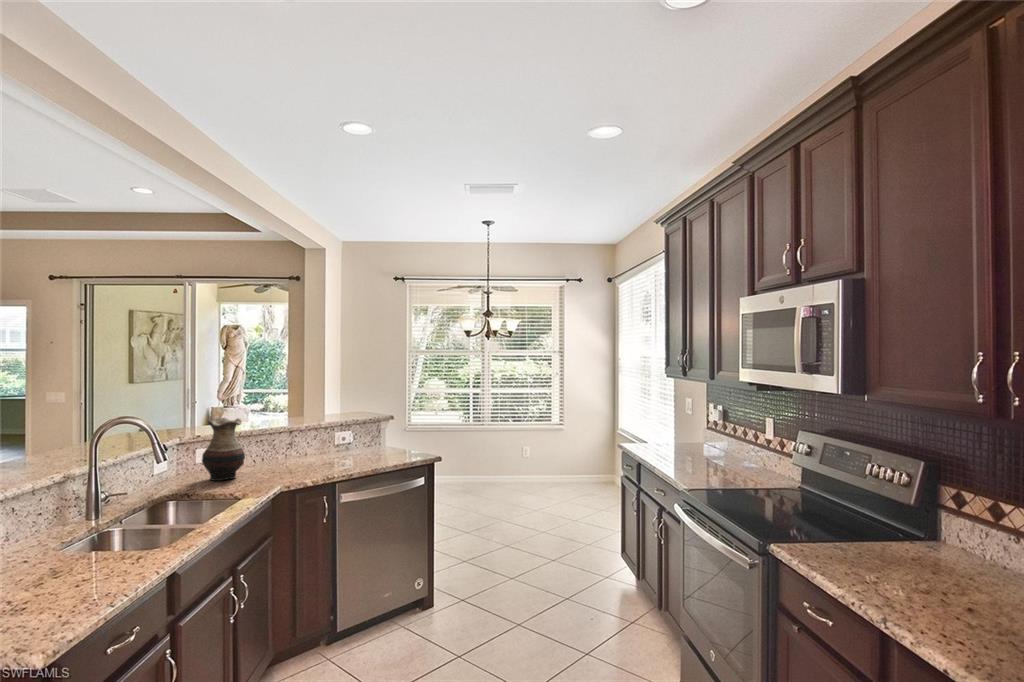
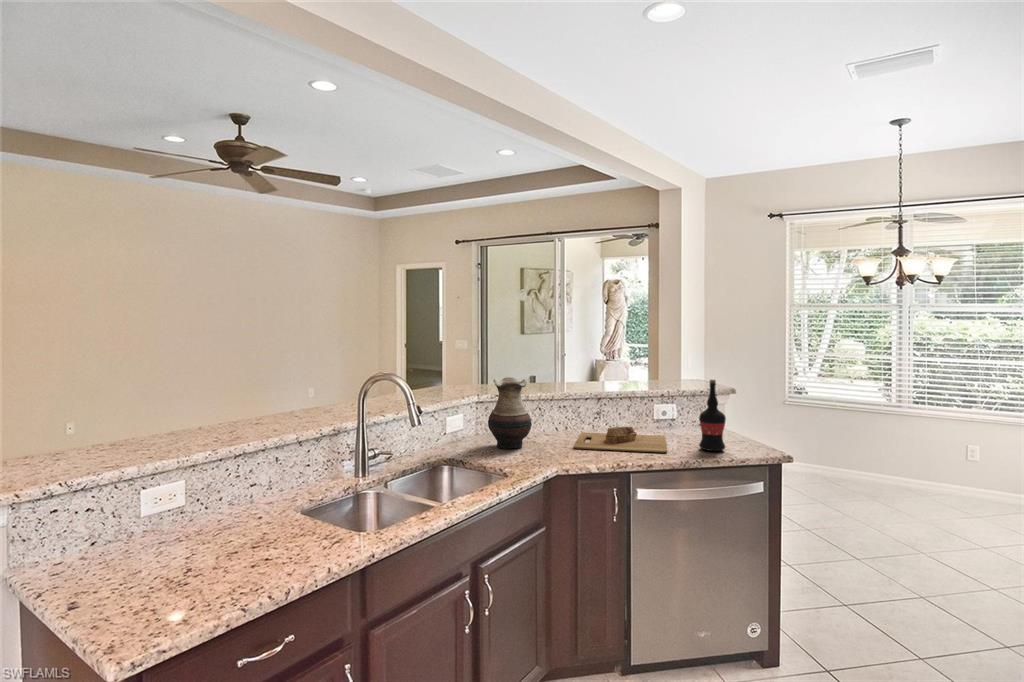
wine bottle: none [378,409,397,460] -> present [699,380,726,451]
cutting board: none [280,450,358,472] -> present [574,426,667,453]

